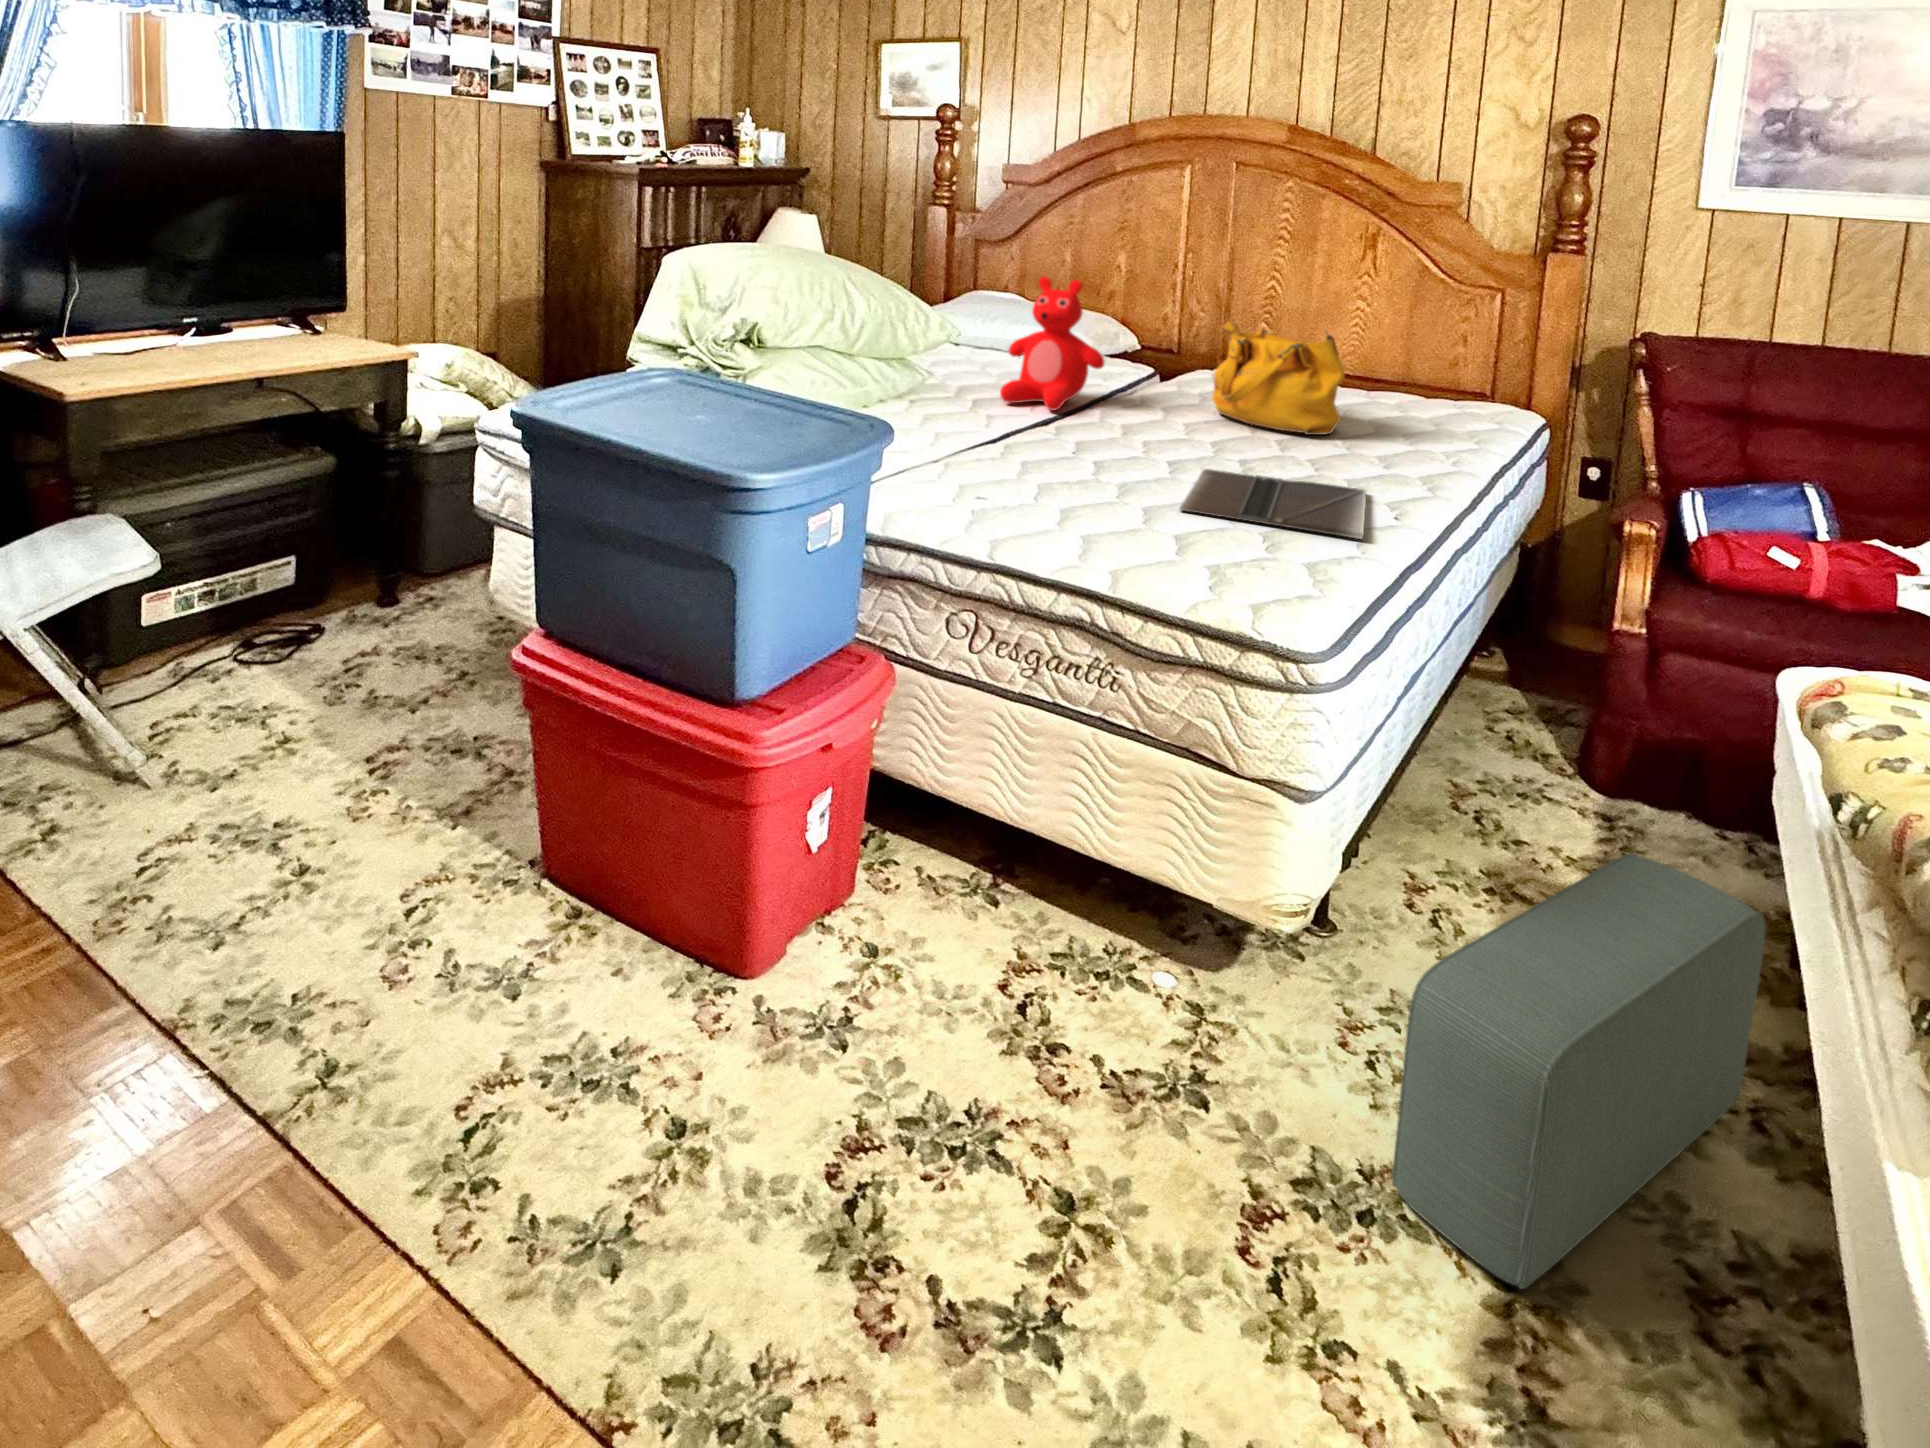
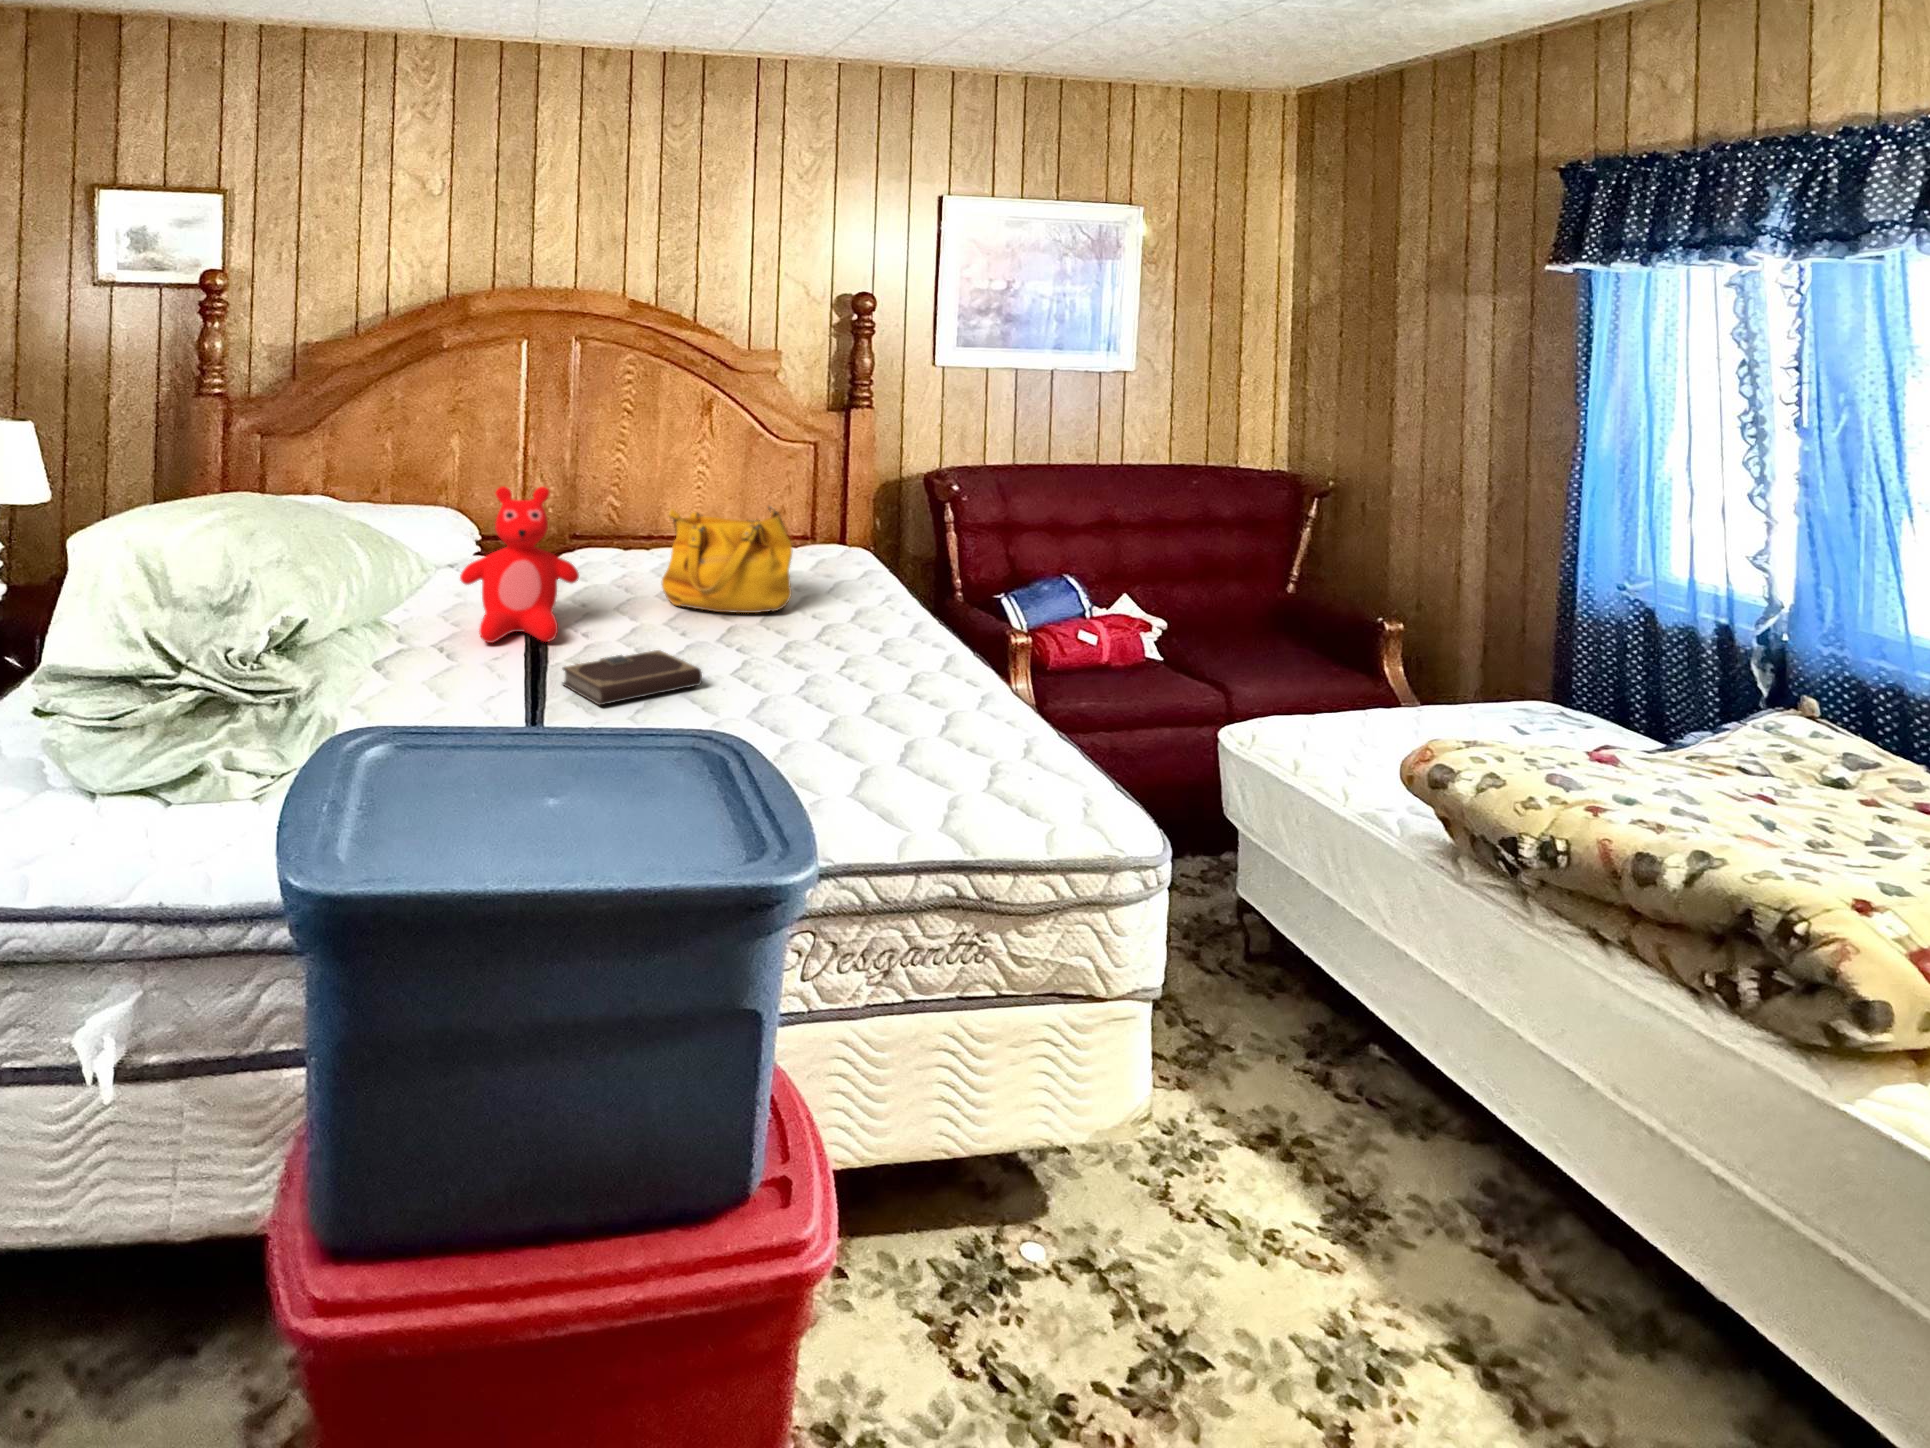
notebook: none [1010,419,1119,457] -> present [562,650,702,705]
laptop: present [1180,469,1367,539] -> none [776,662,994,733]
pouf: present [1392,853,1765,1289] -> none [1245,923,1464,1349]

